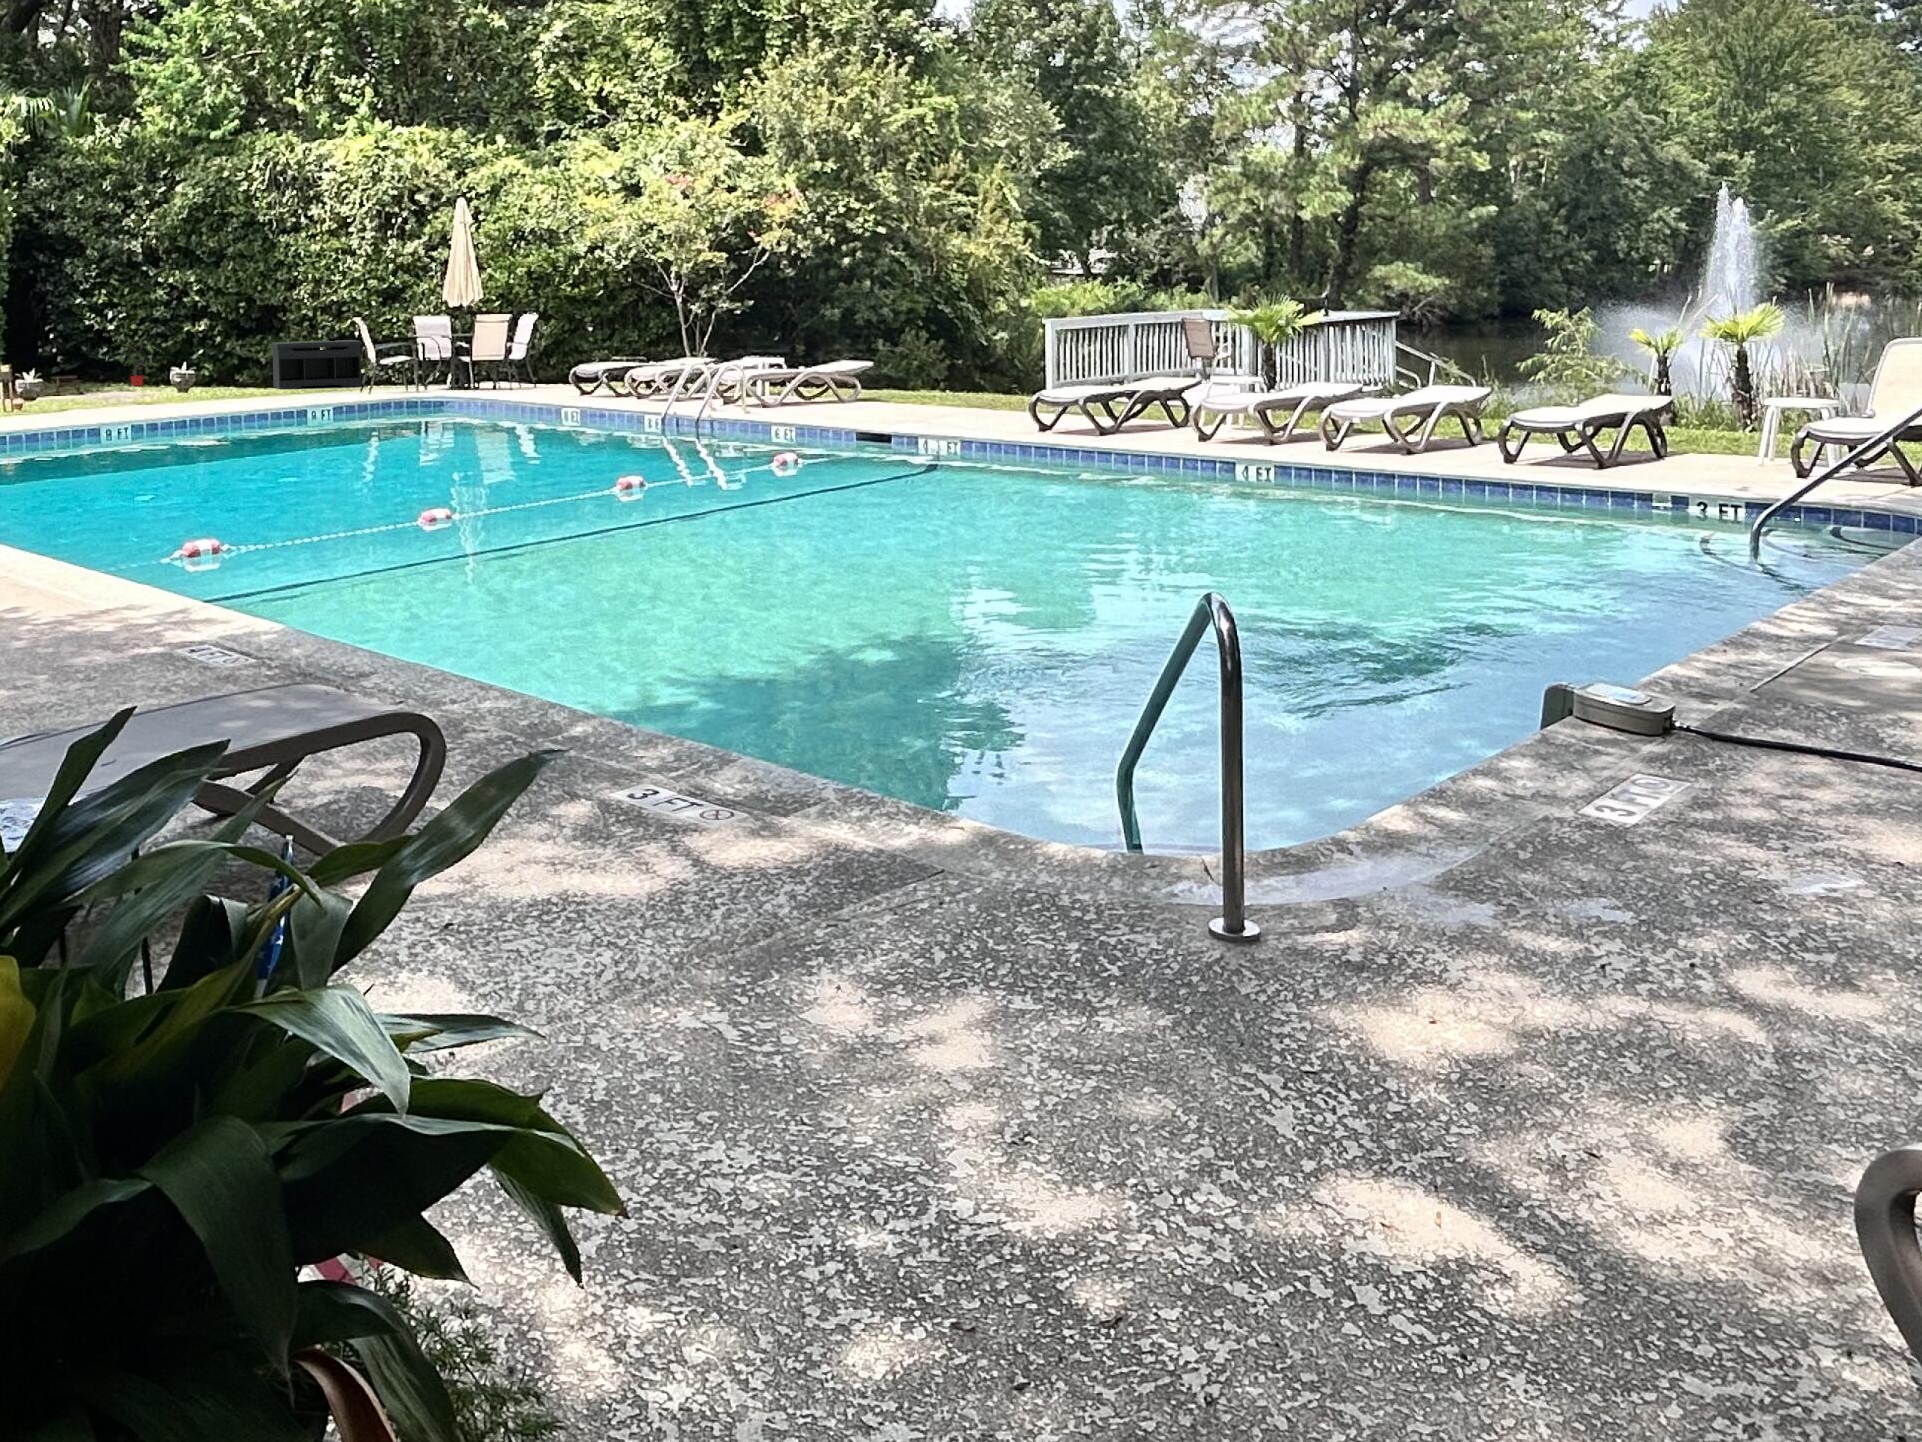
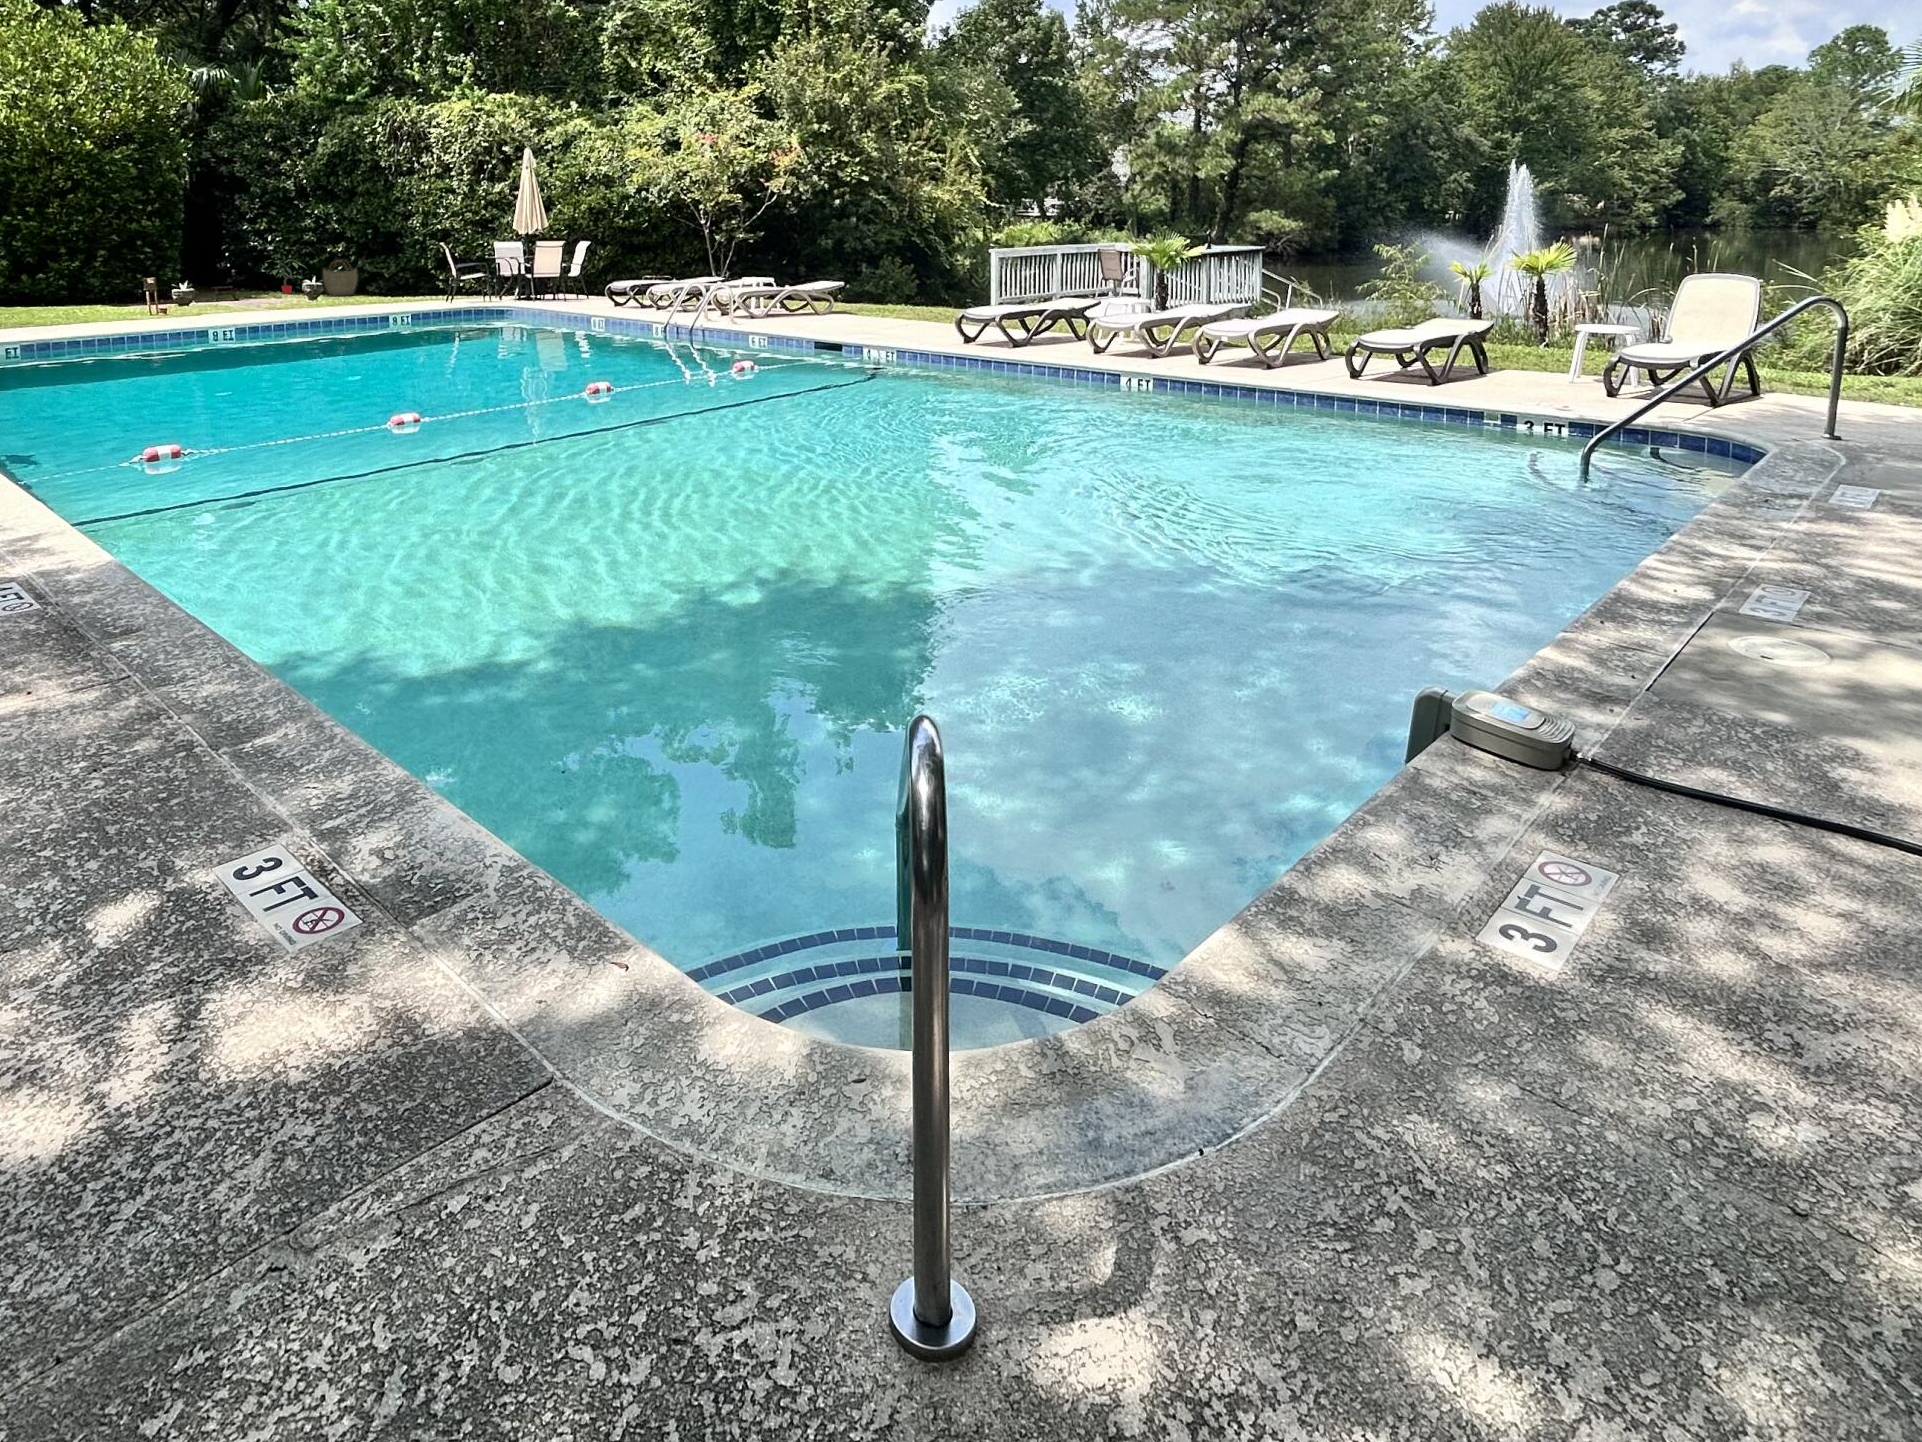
bench: present [272,340,361,389] -> none [391,260,461,298]
woven basket: none [187,342,229,388] -> present [323,262,358,296]

